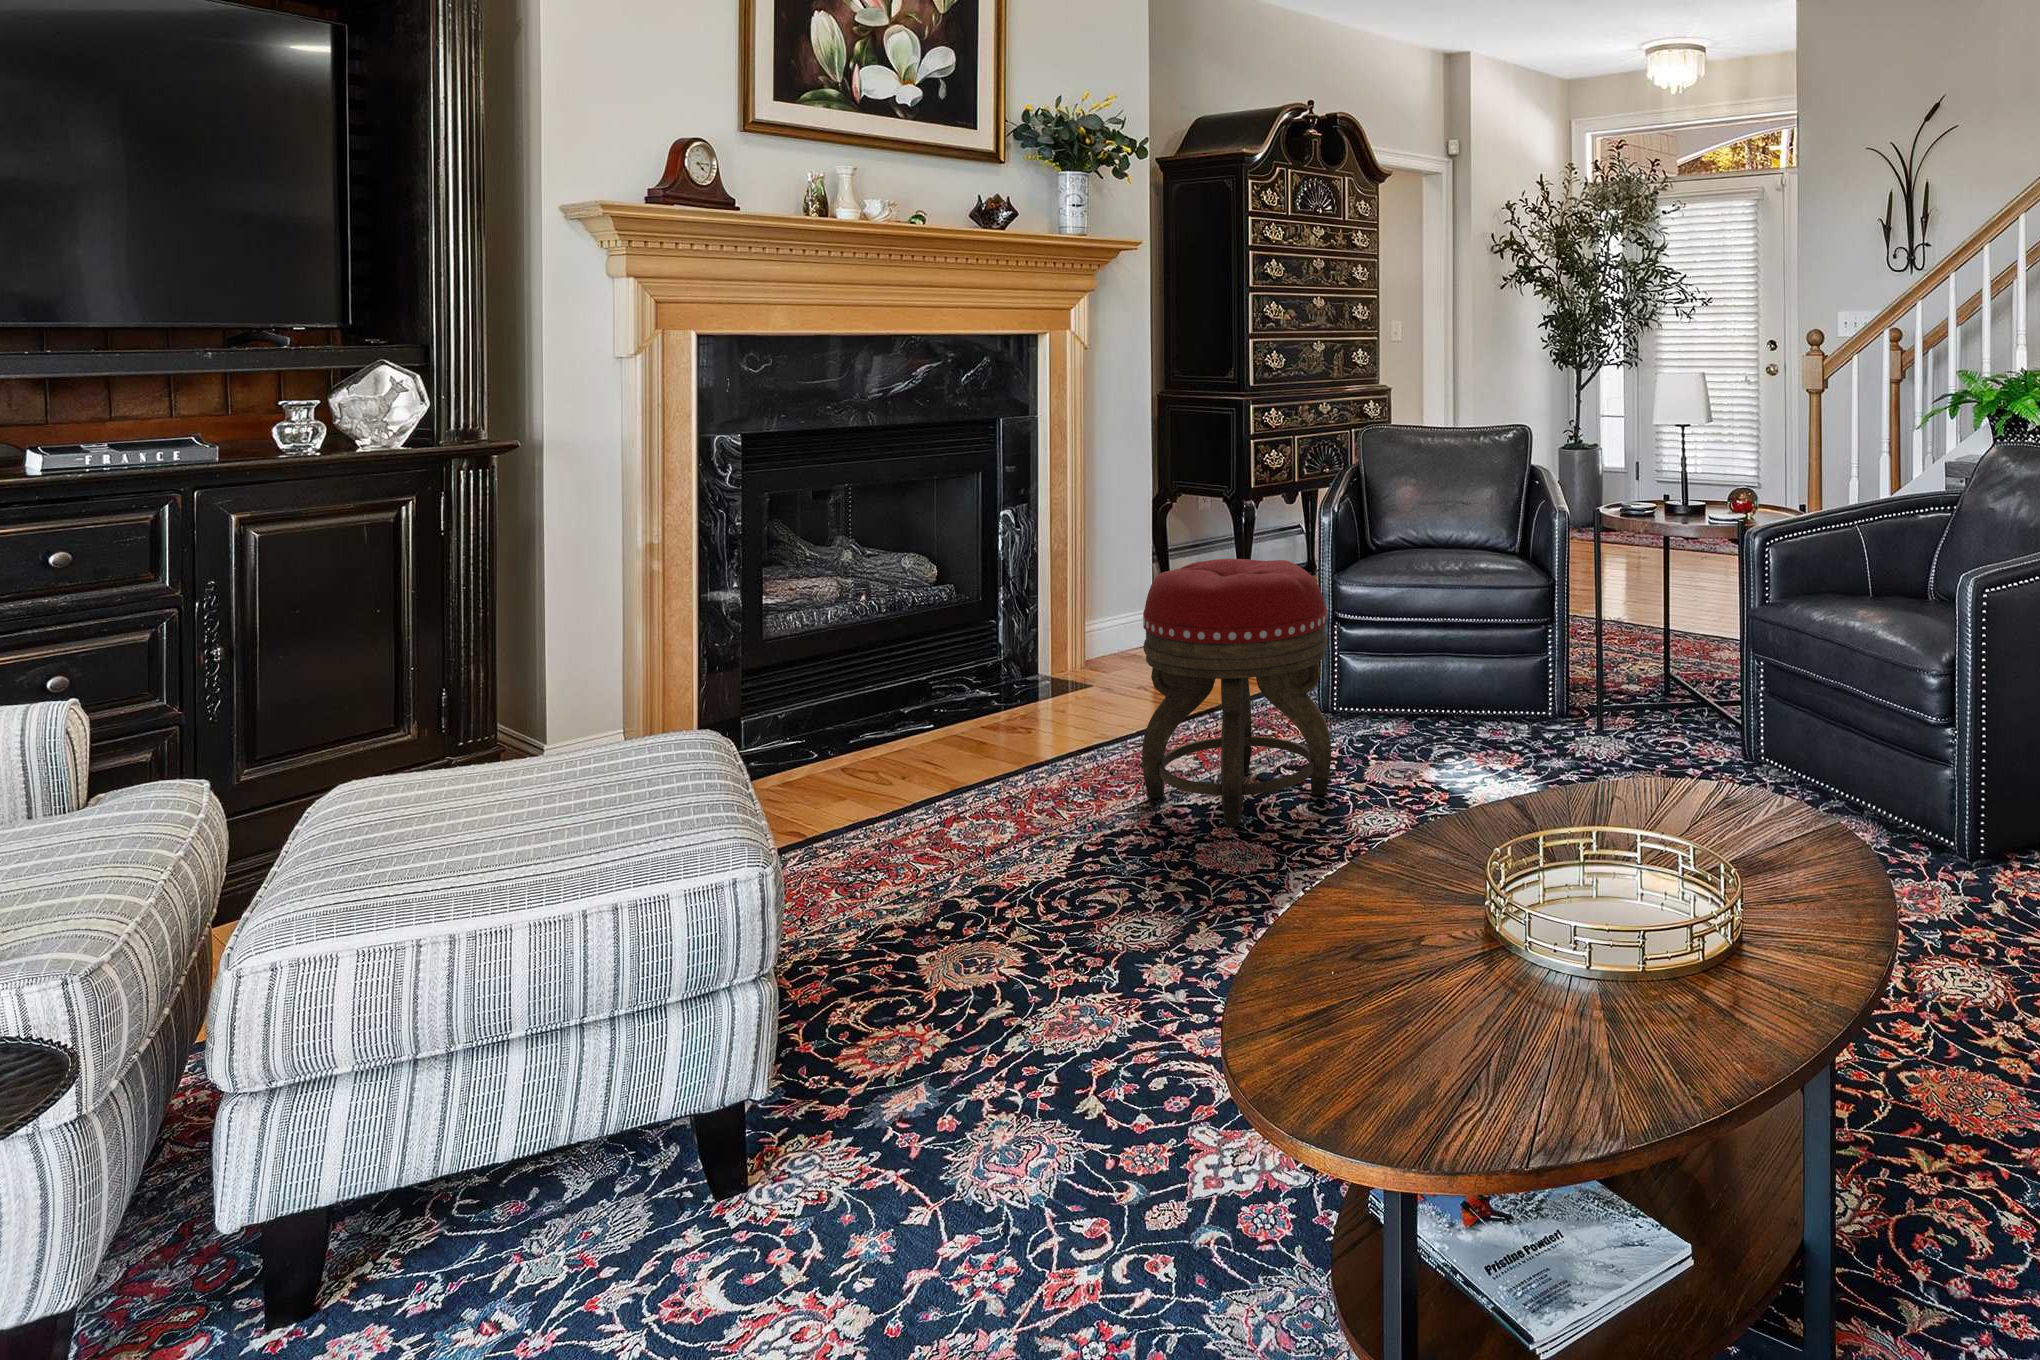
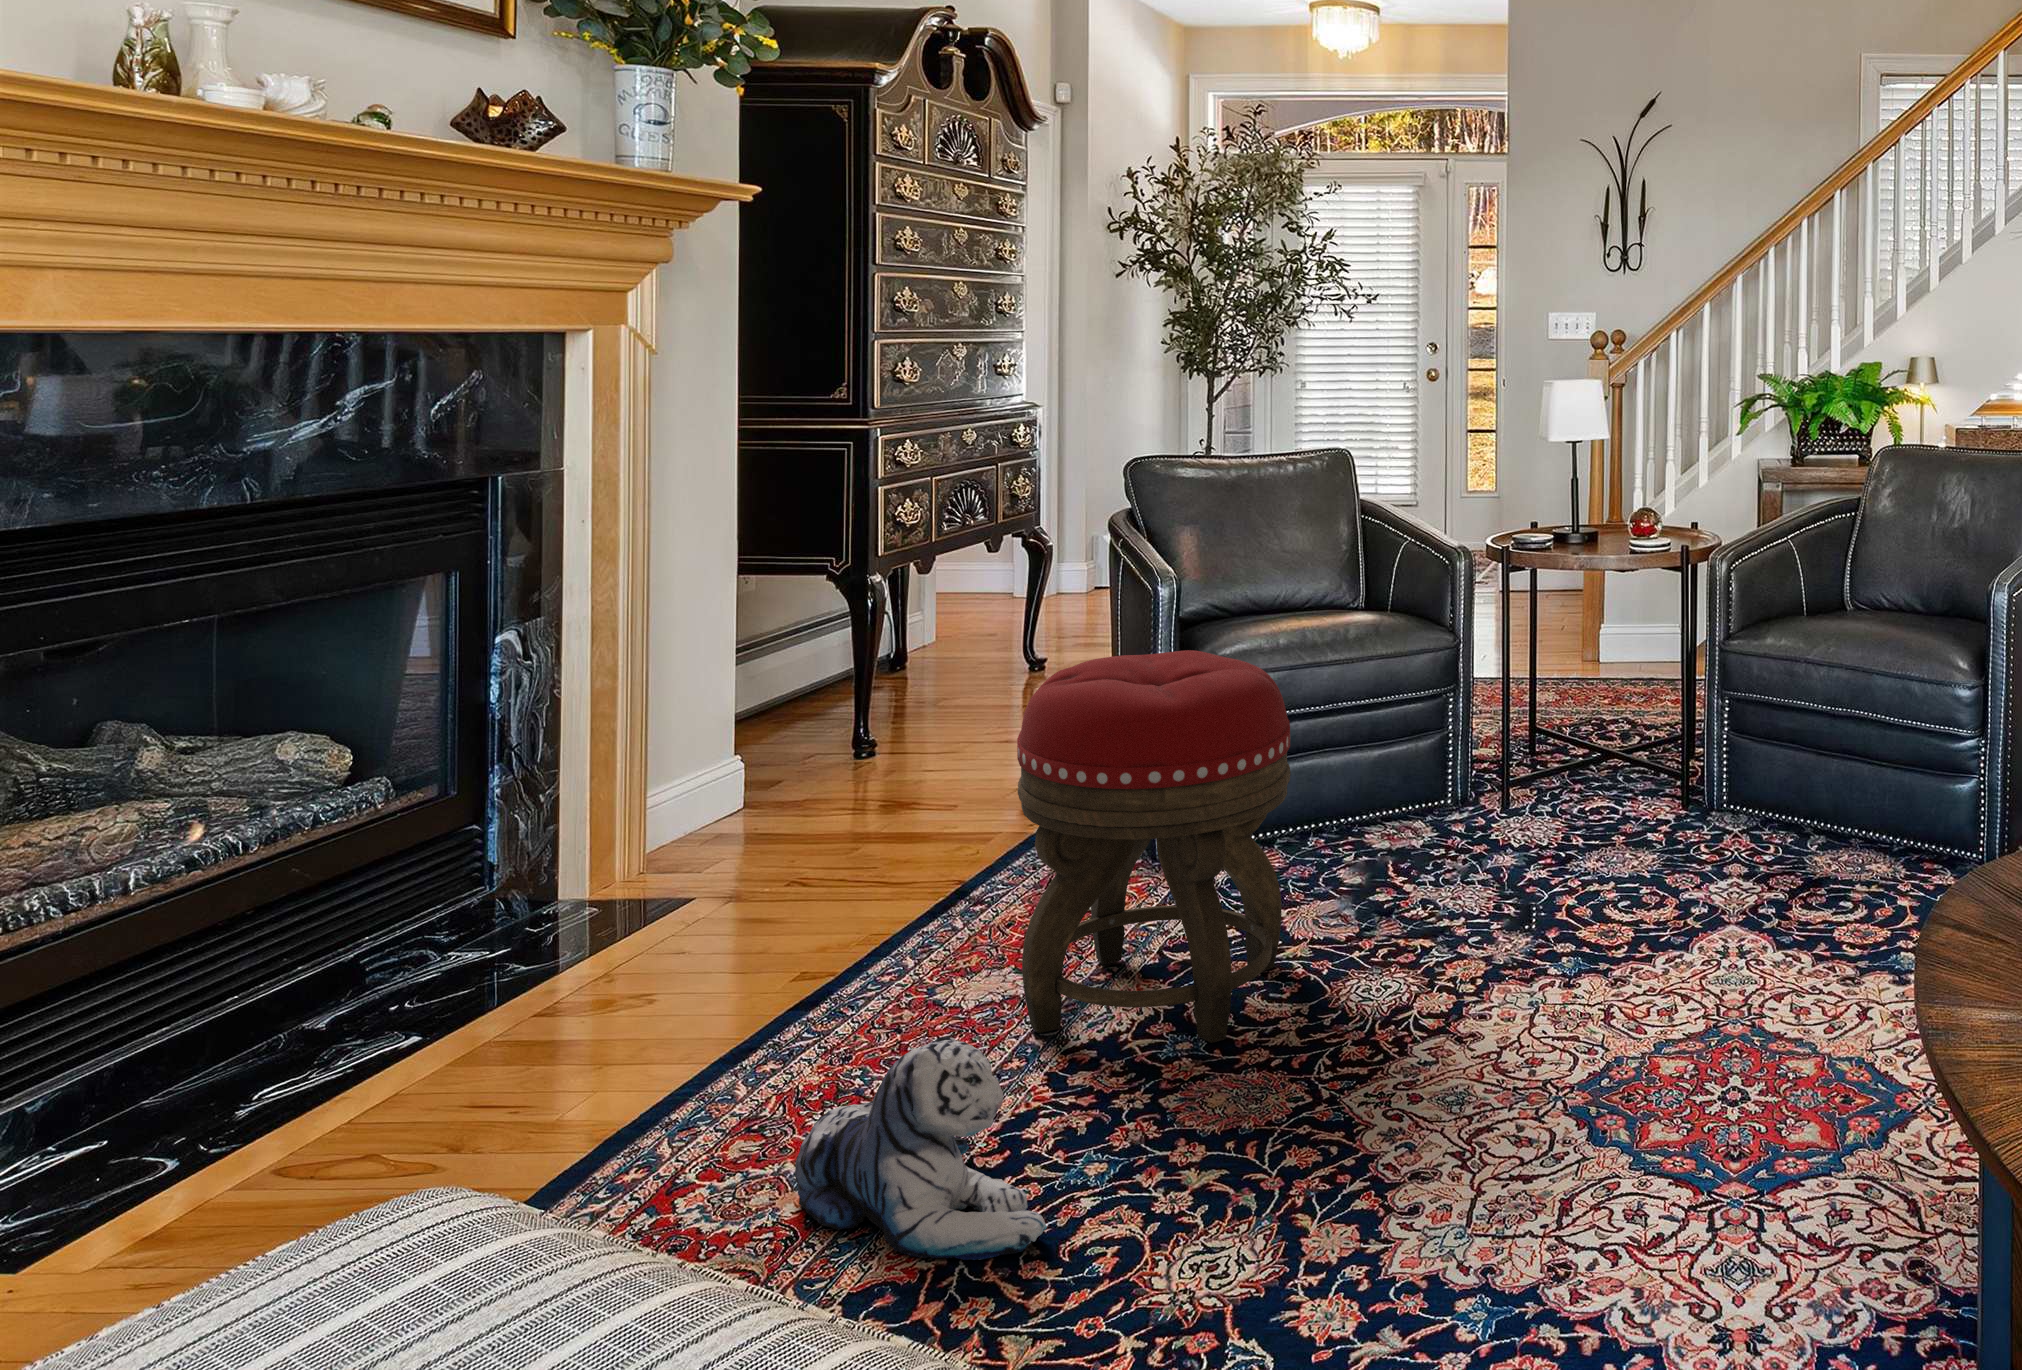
plush toy: none [915,765,1025,902] -> present [795,1037,1047,1260]

